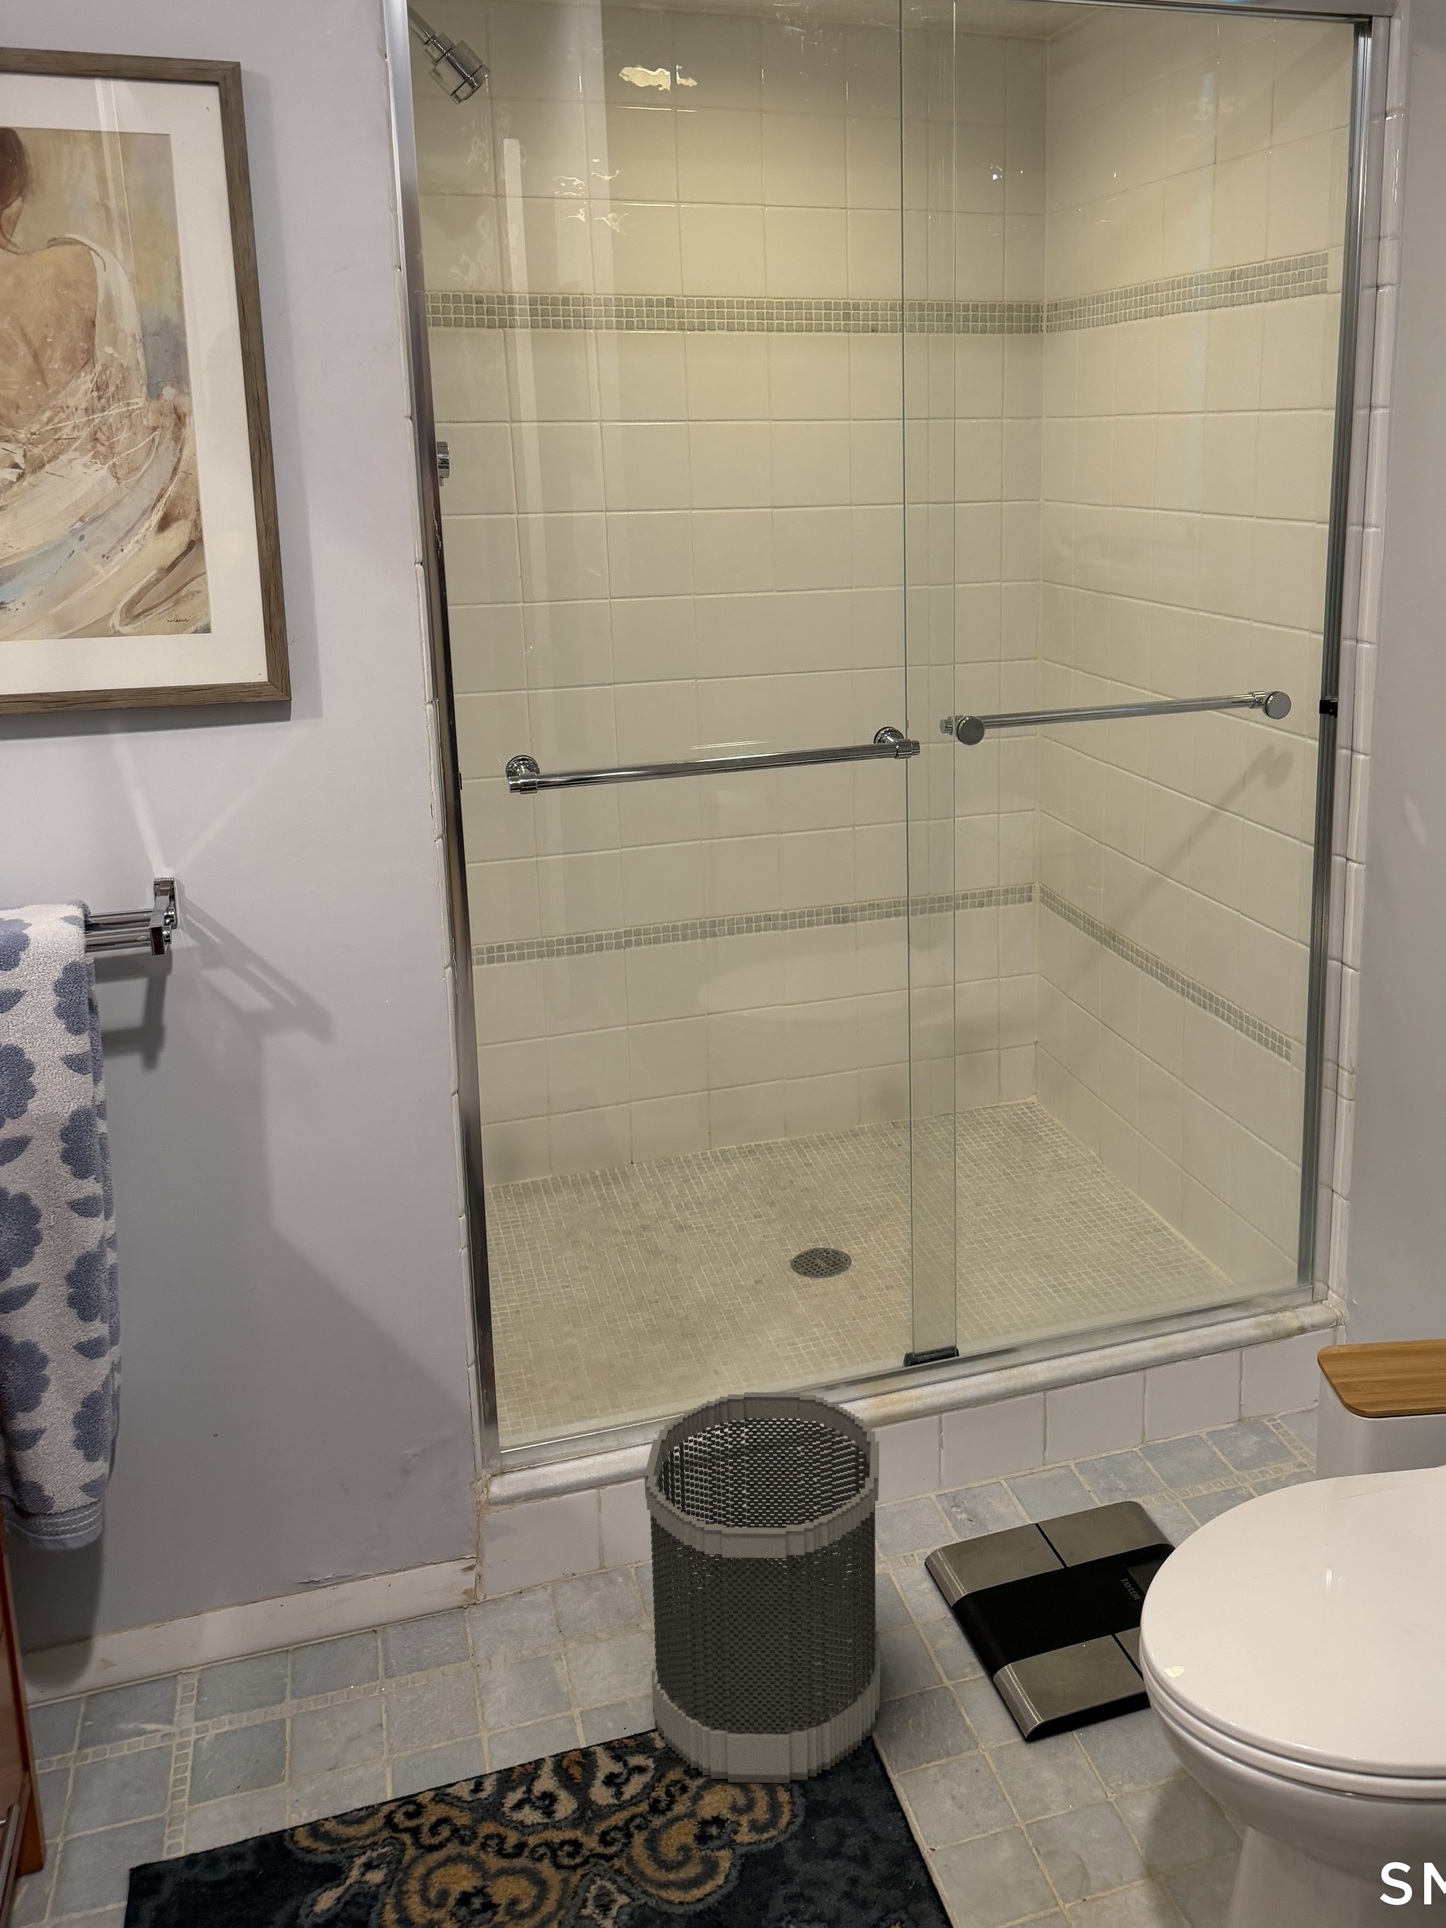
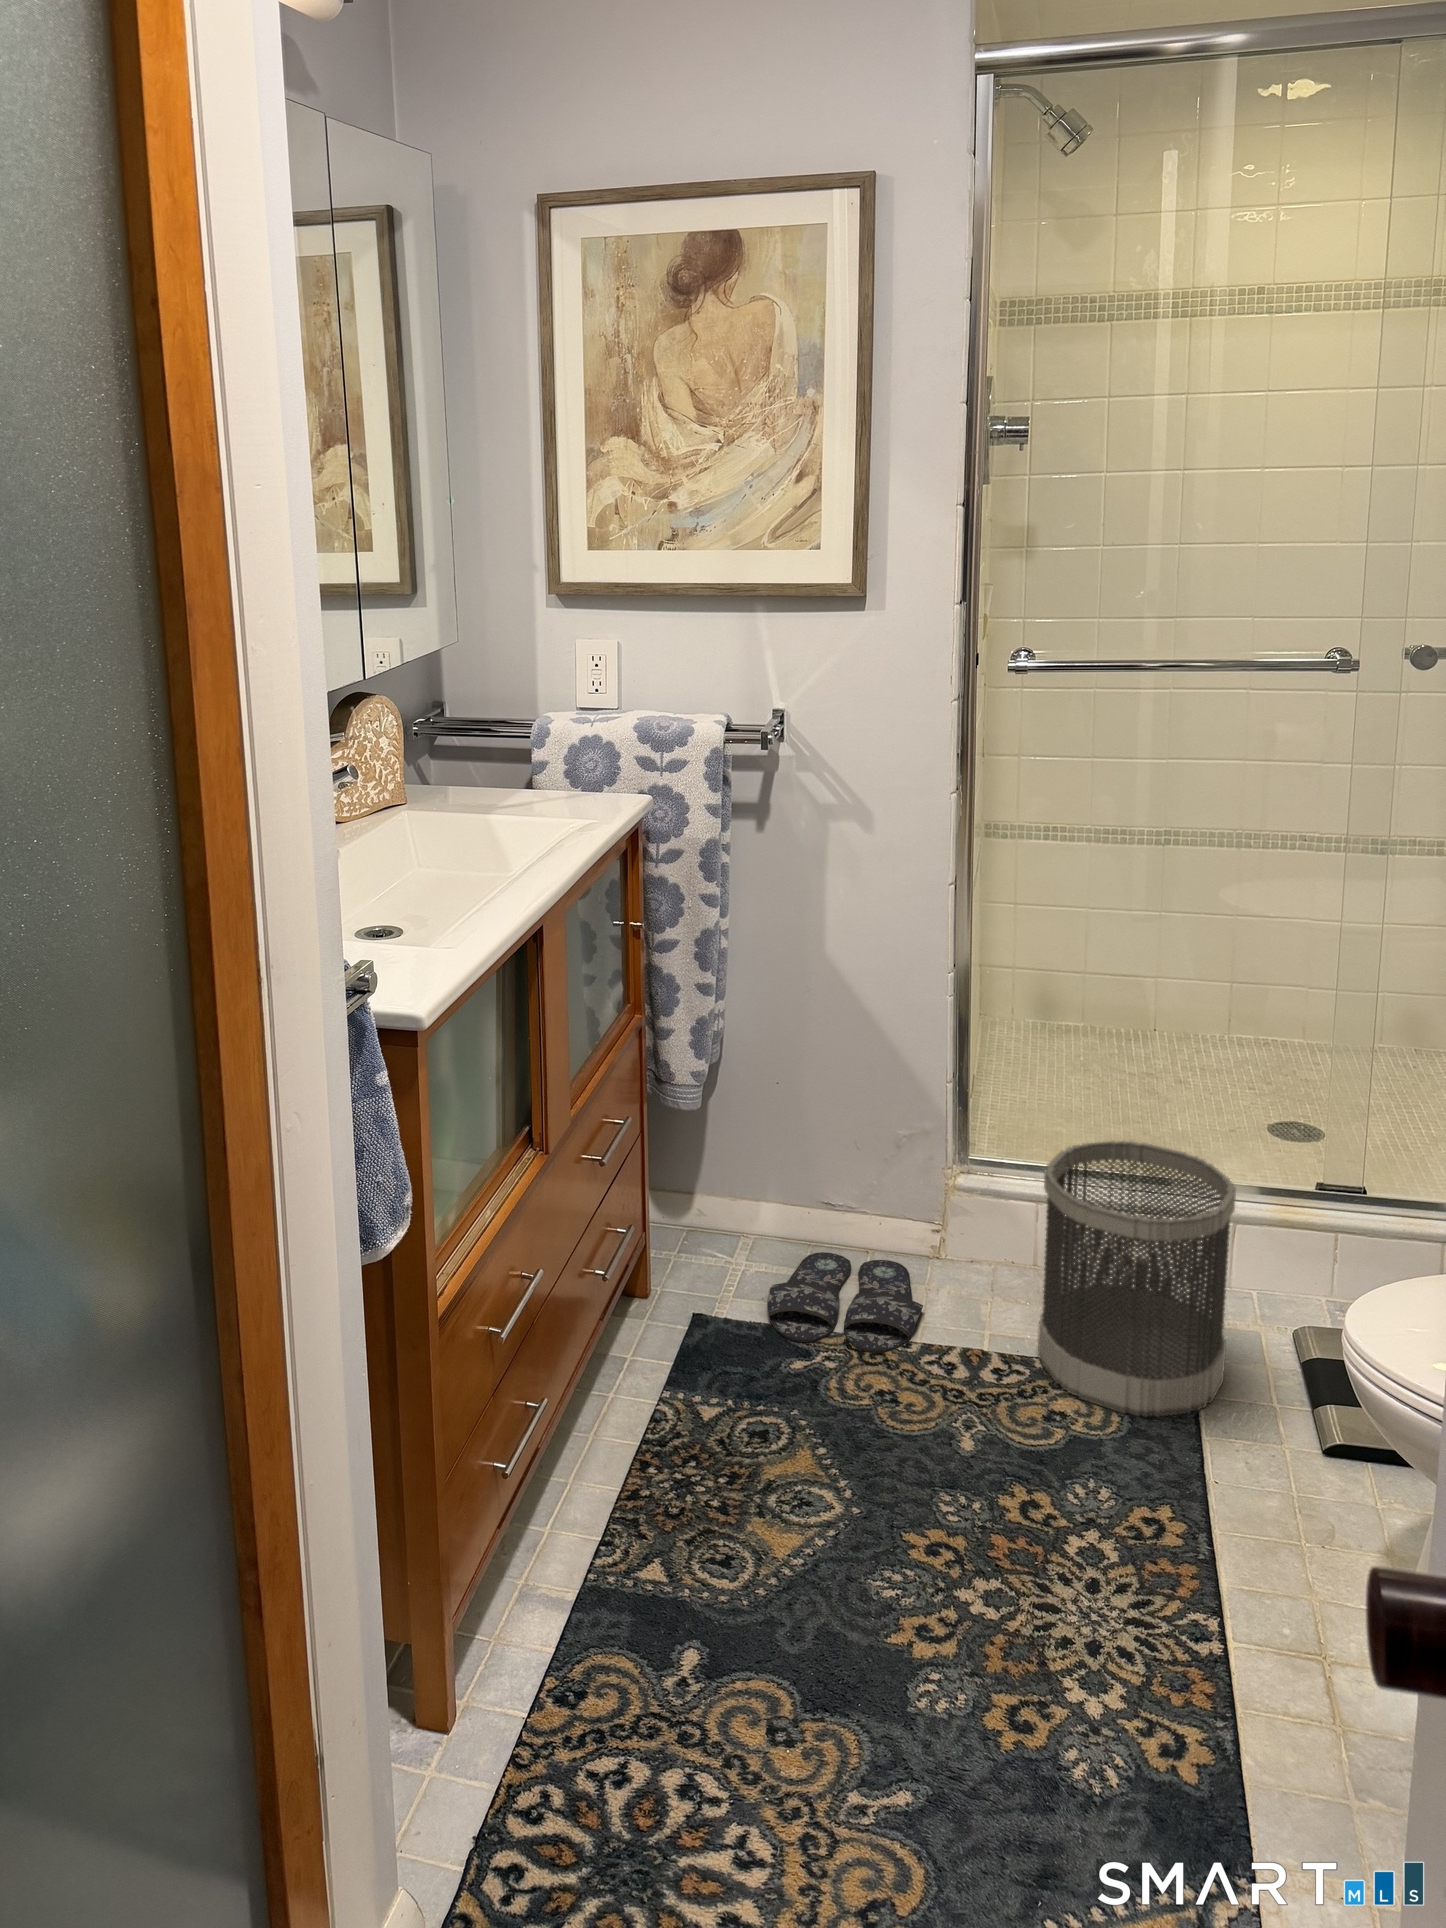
slippers: none [250,1637,484,1853] -> present [767,1252,923,1353]

